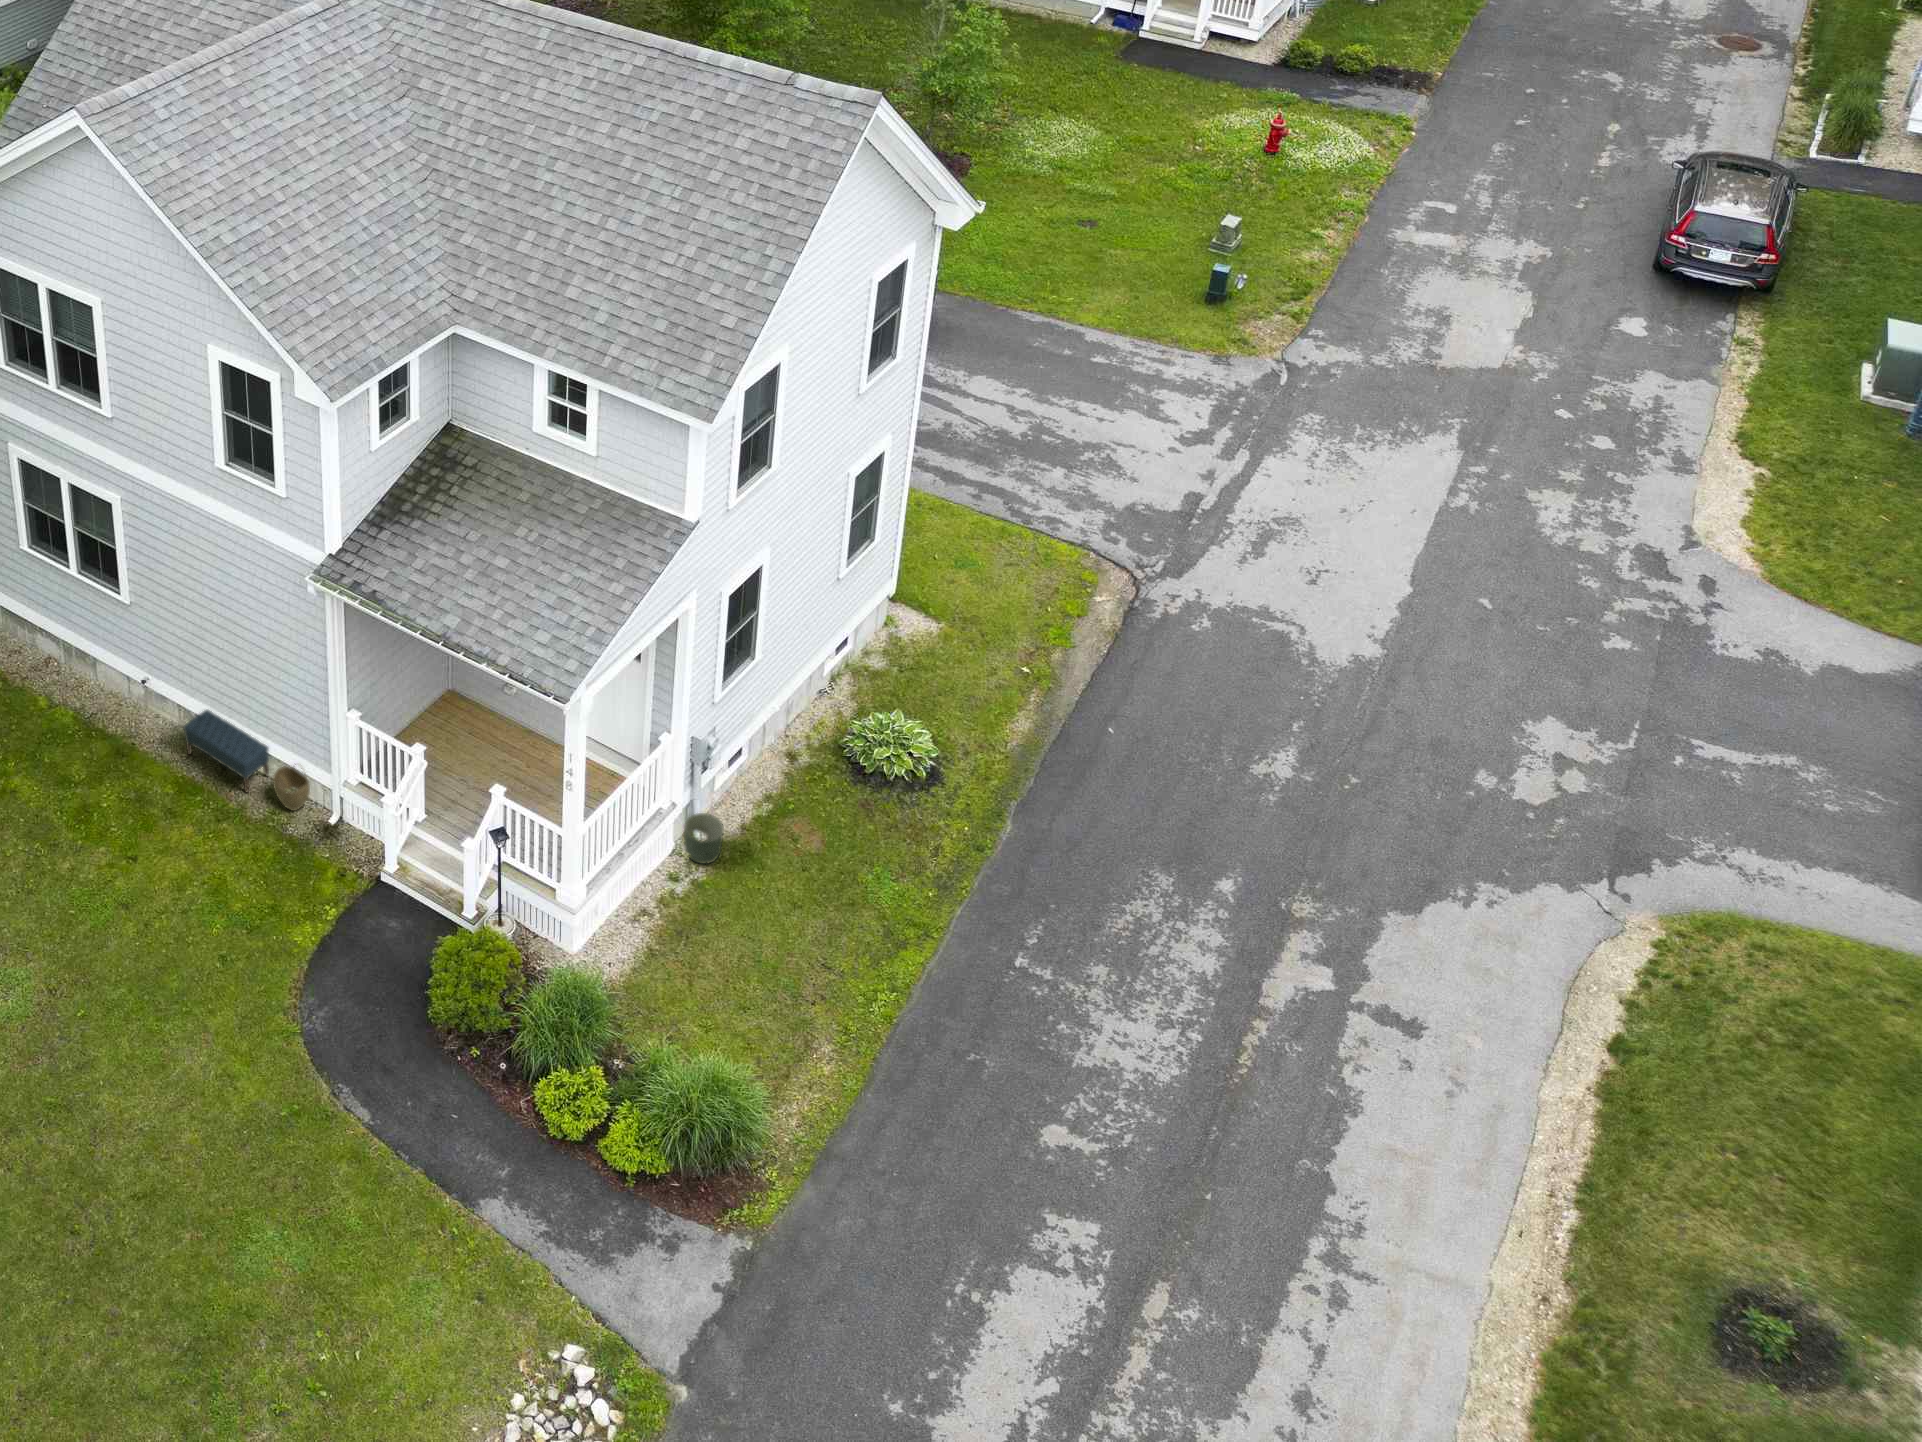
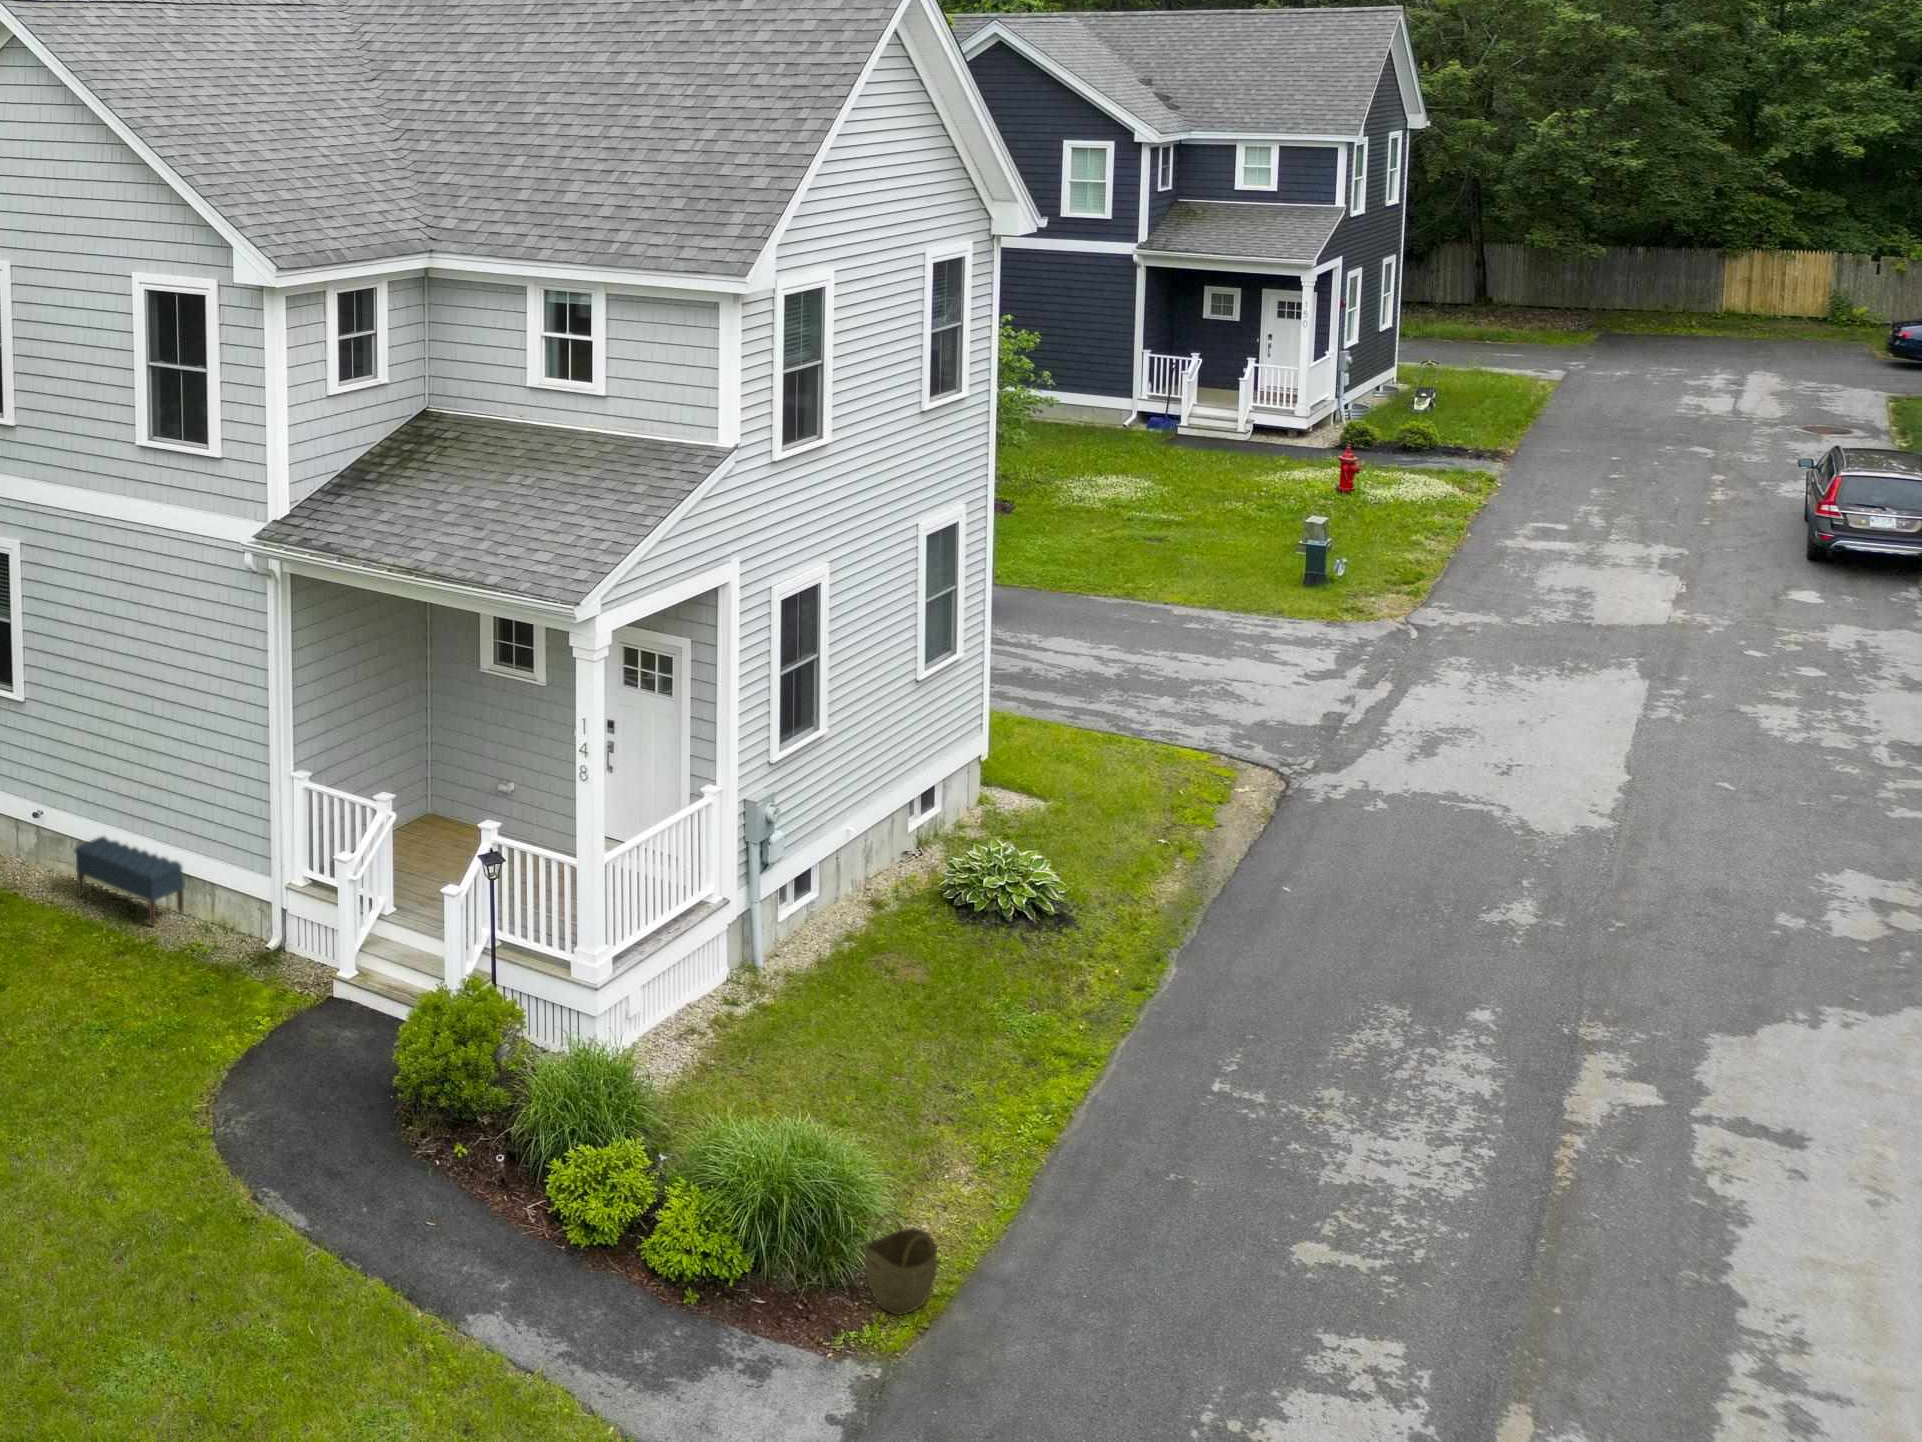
woven basket: present [273,764,310,811] -> present [865,1214,937,1315]
planter: present [684,813,724,864] -> none [740,925,794,990]

